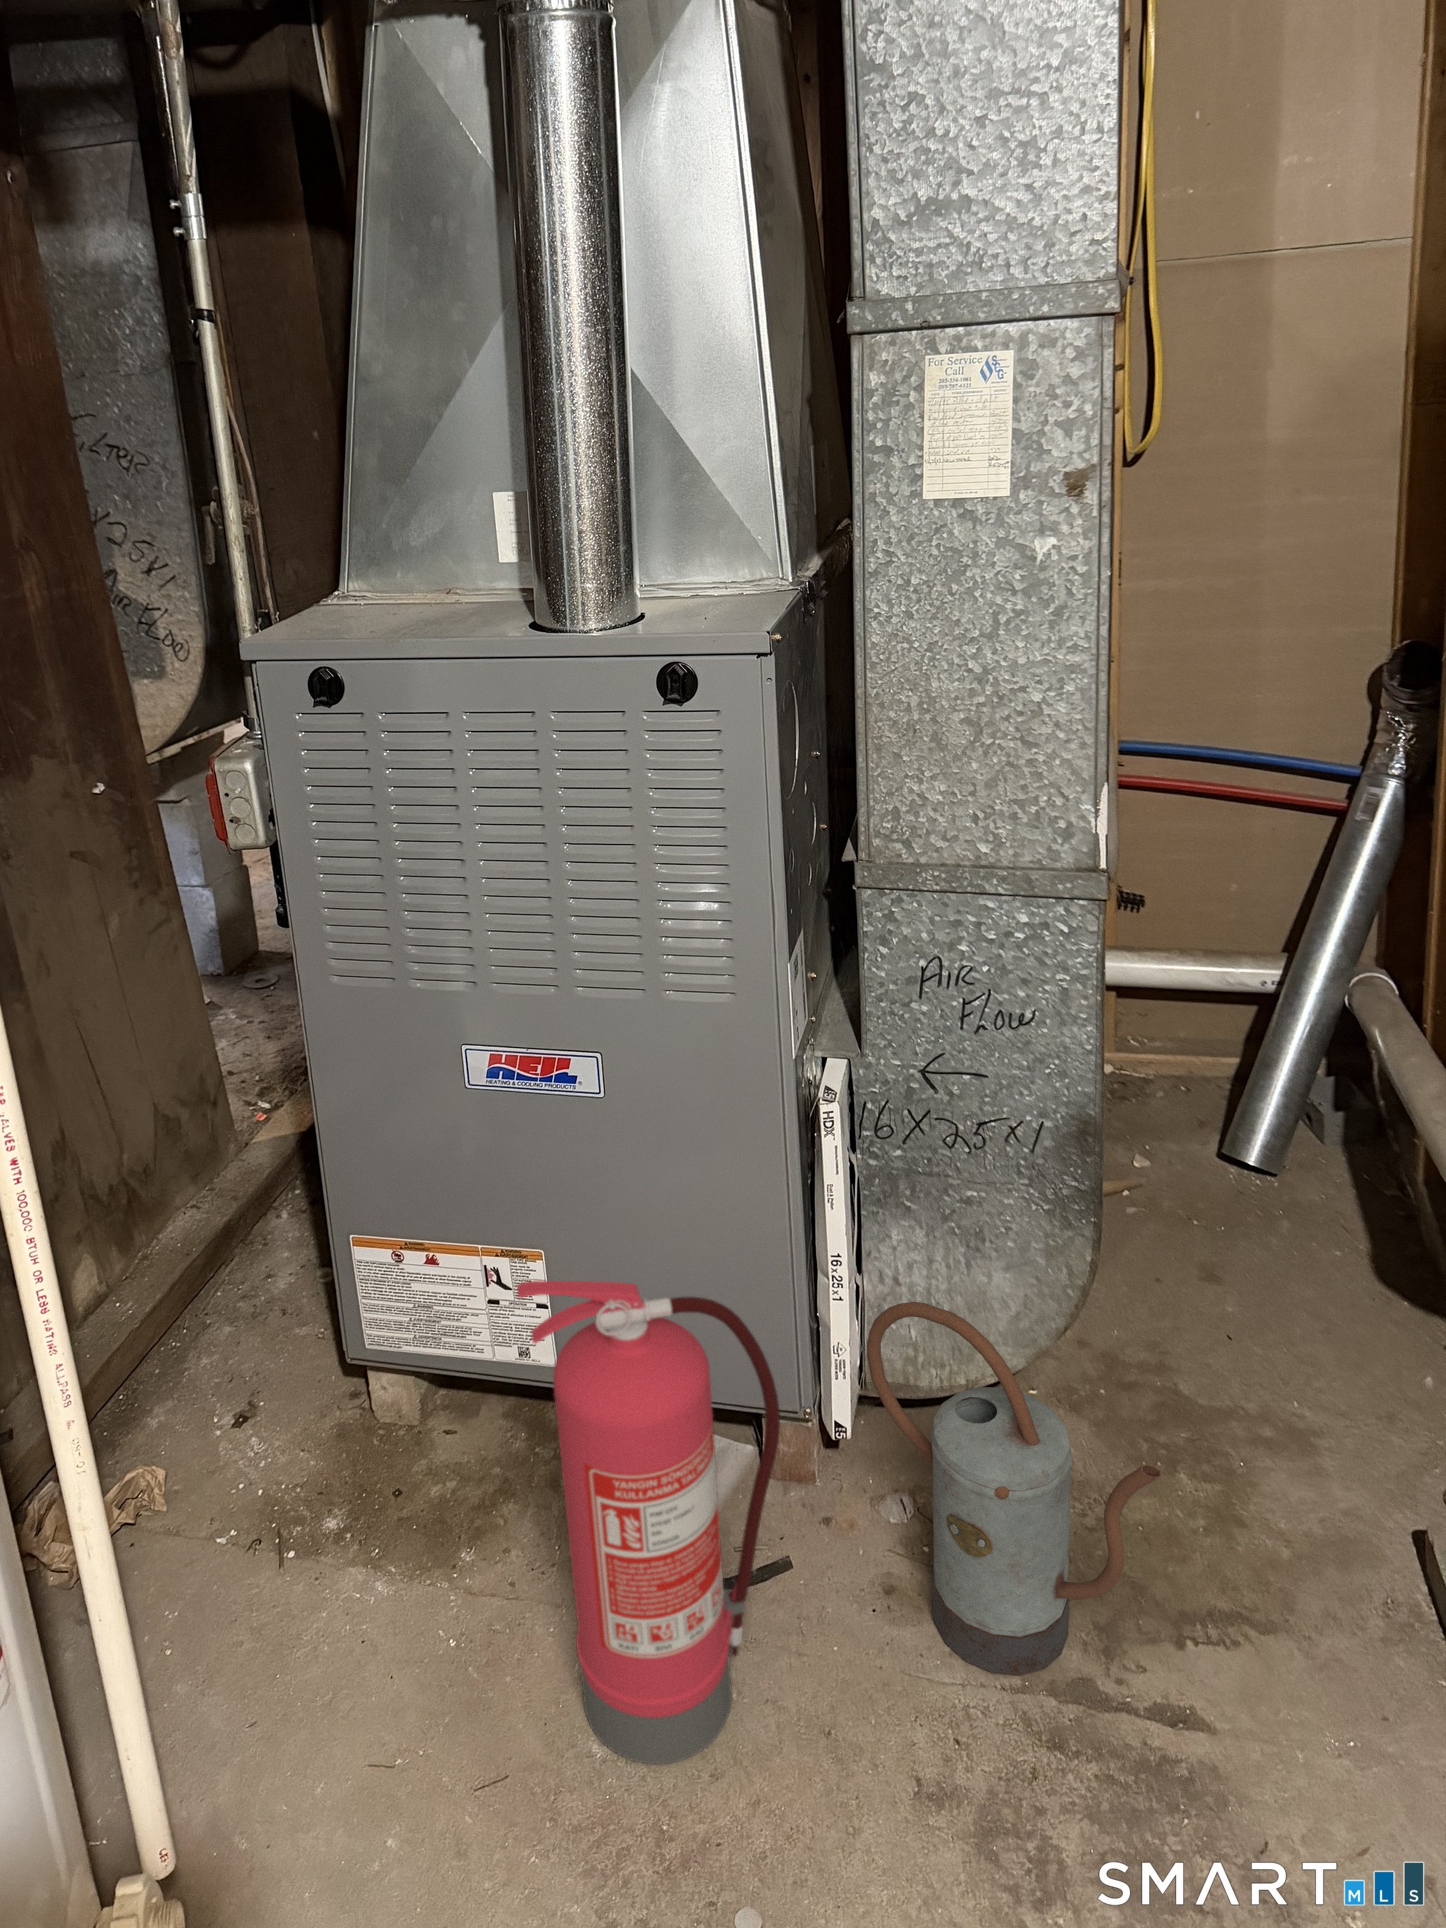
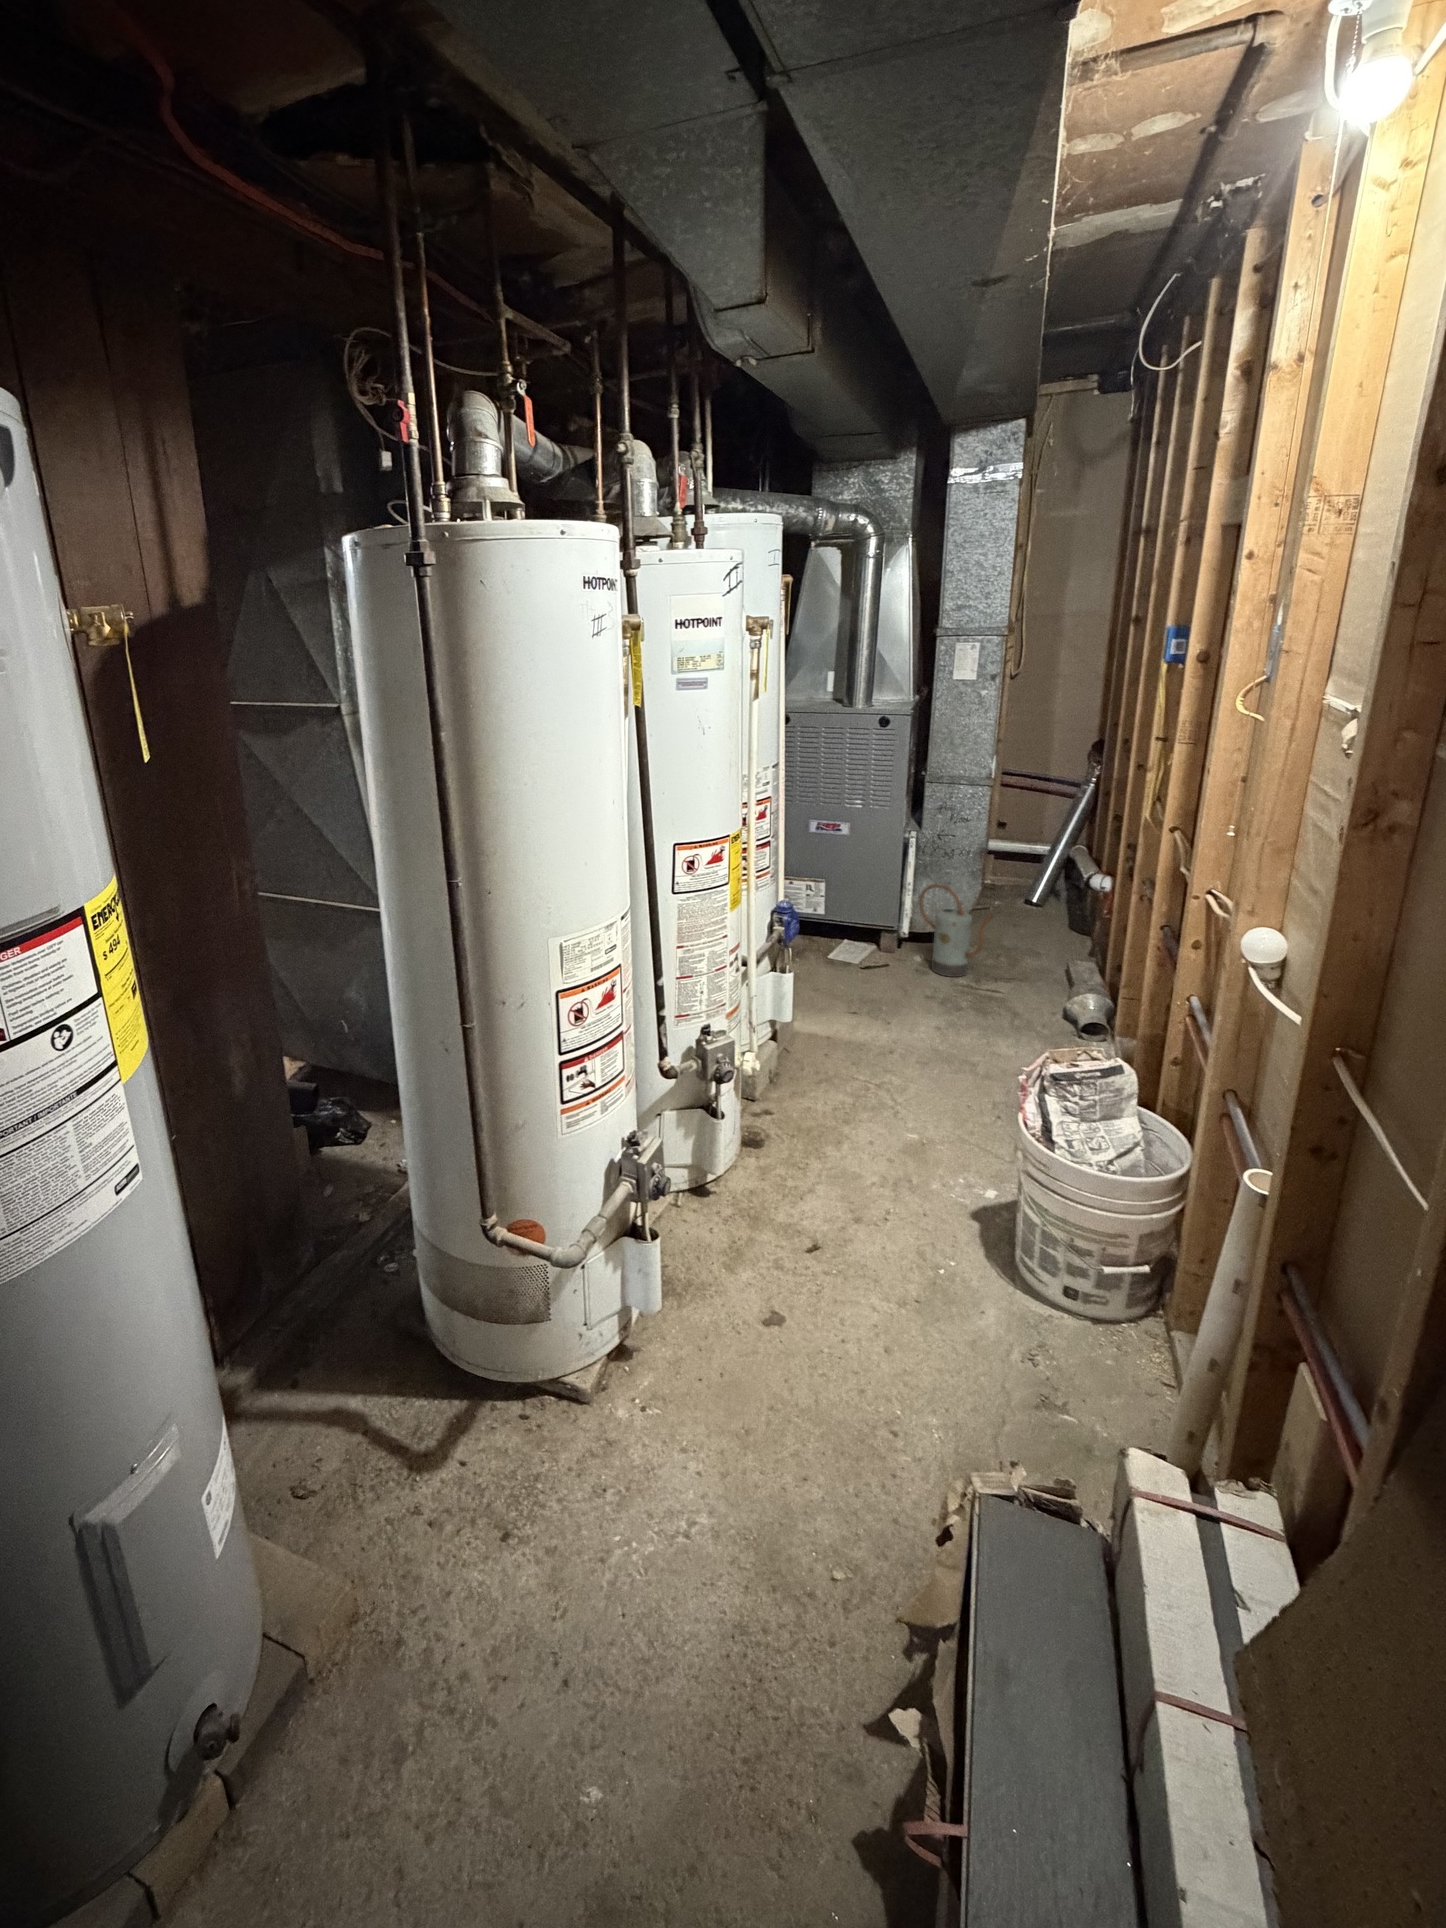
fire extinguisher: present [517,1280,780,1764] -> none [840,857,899,983]

